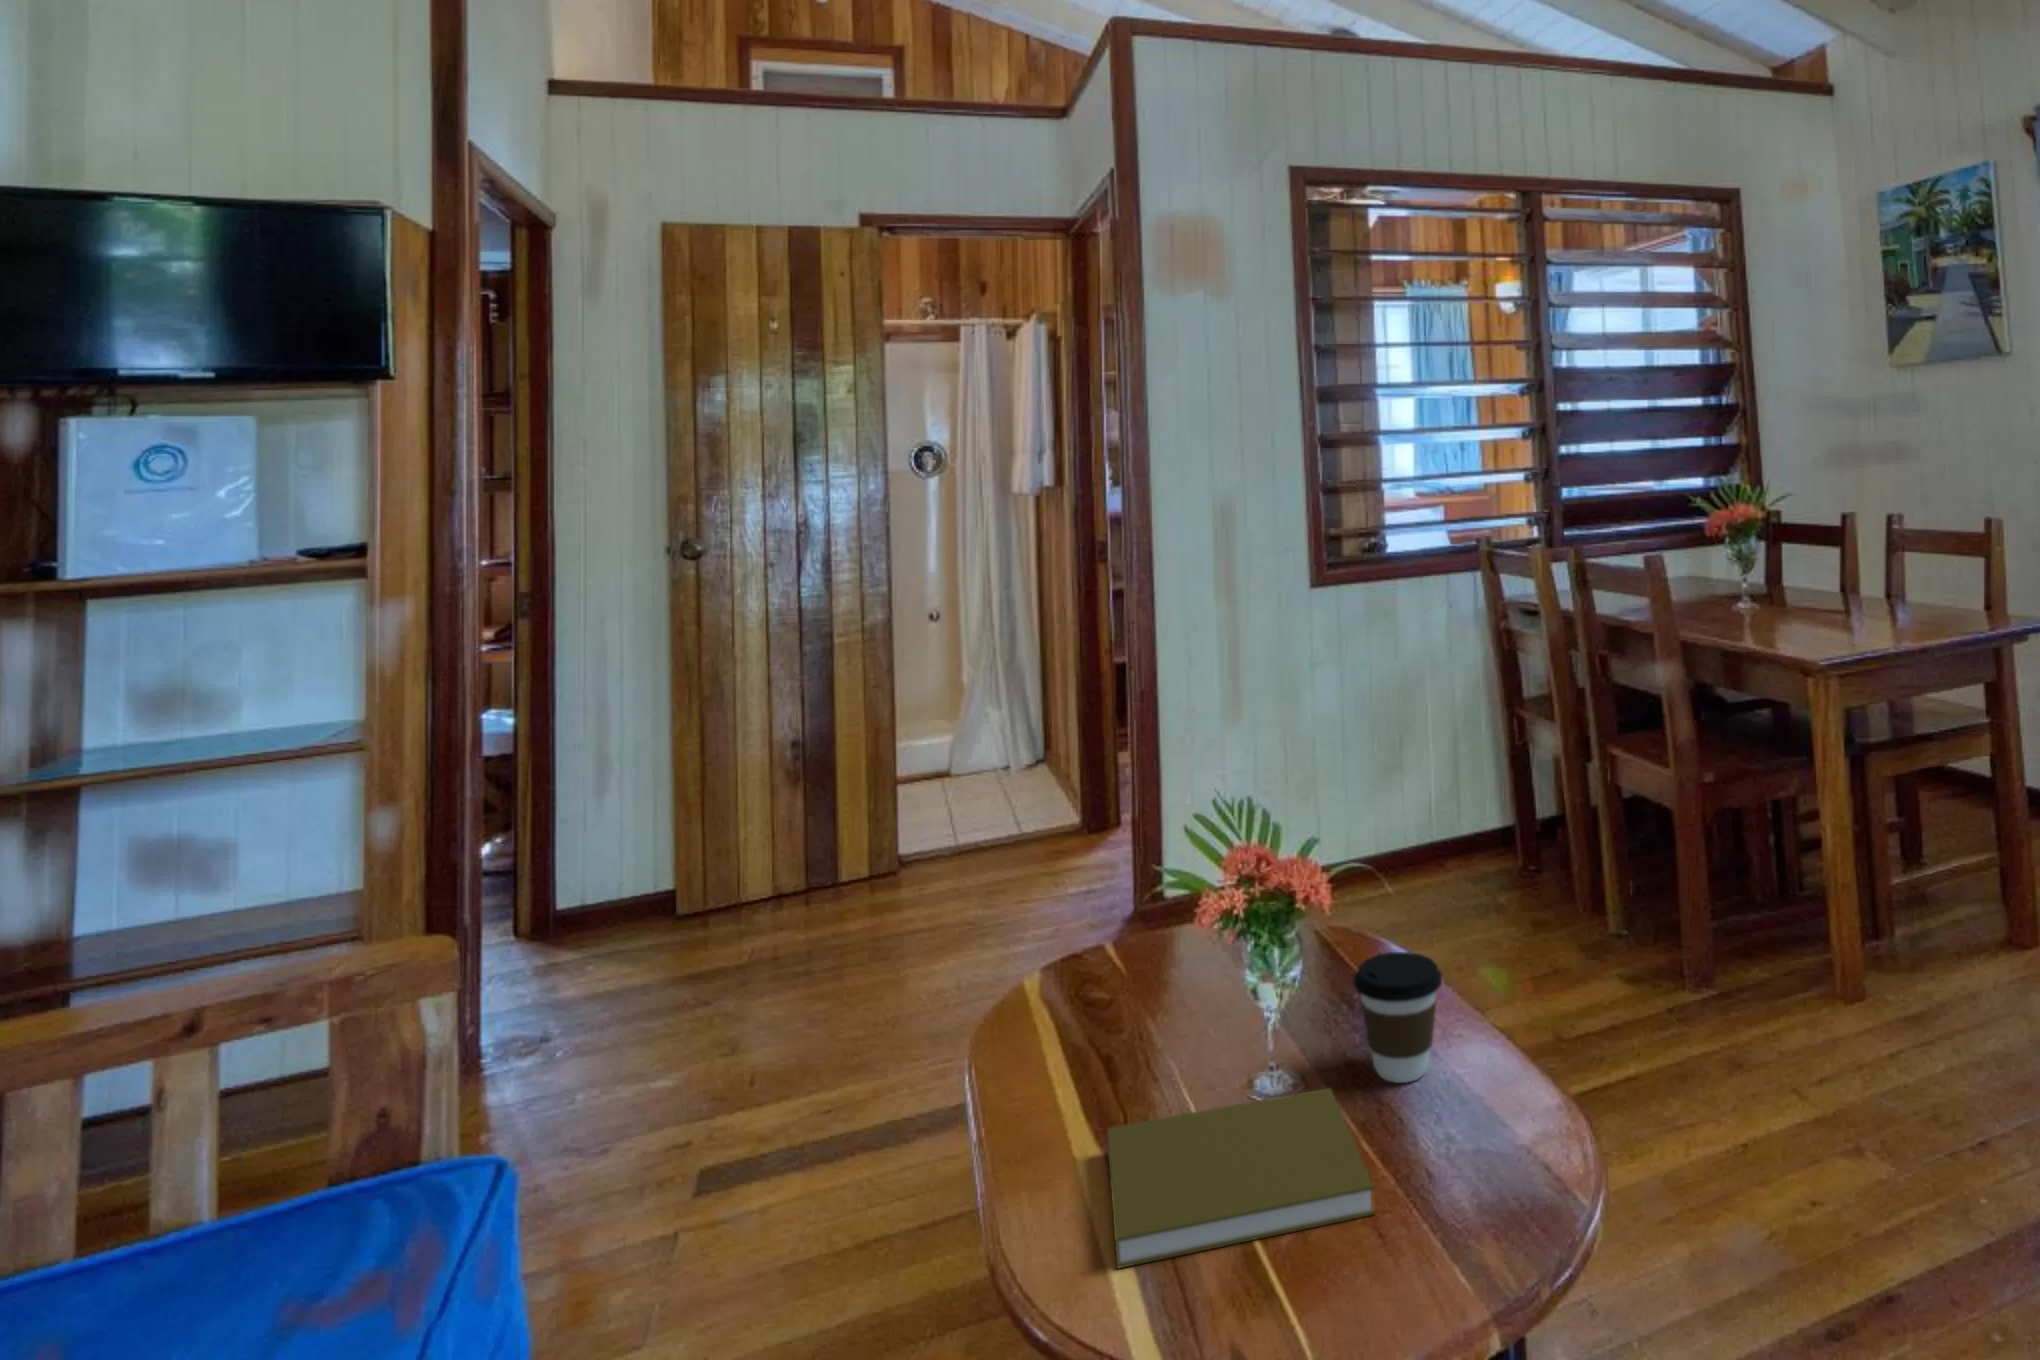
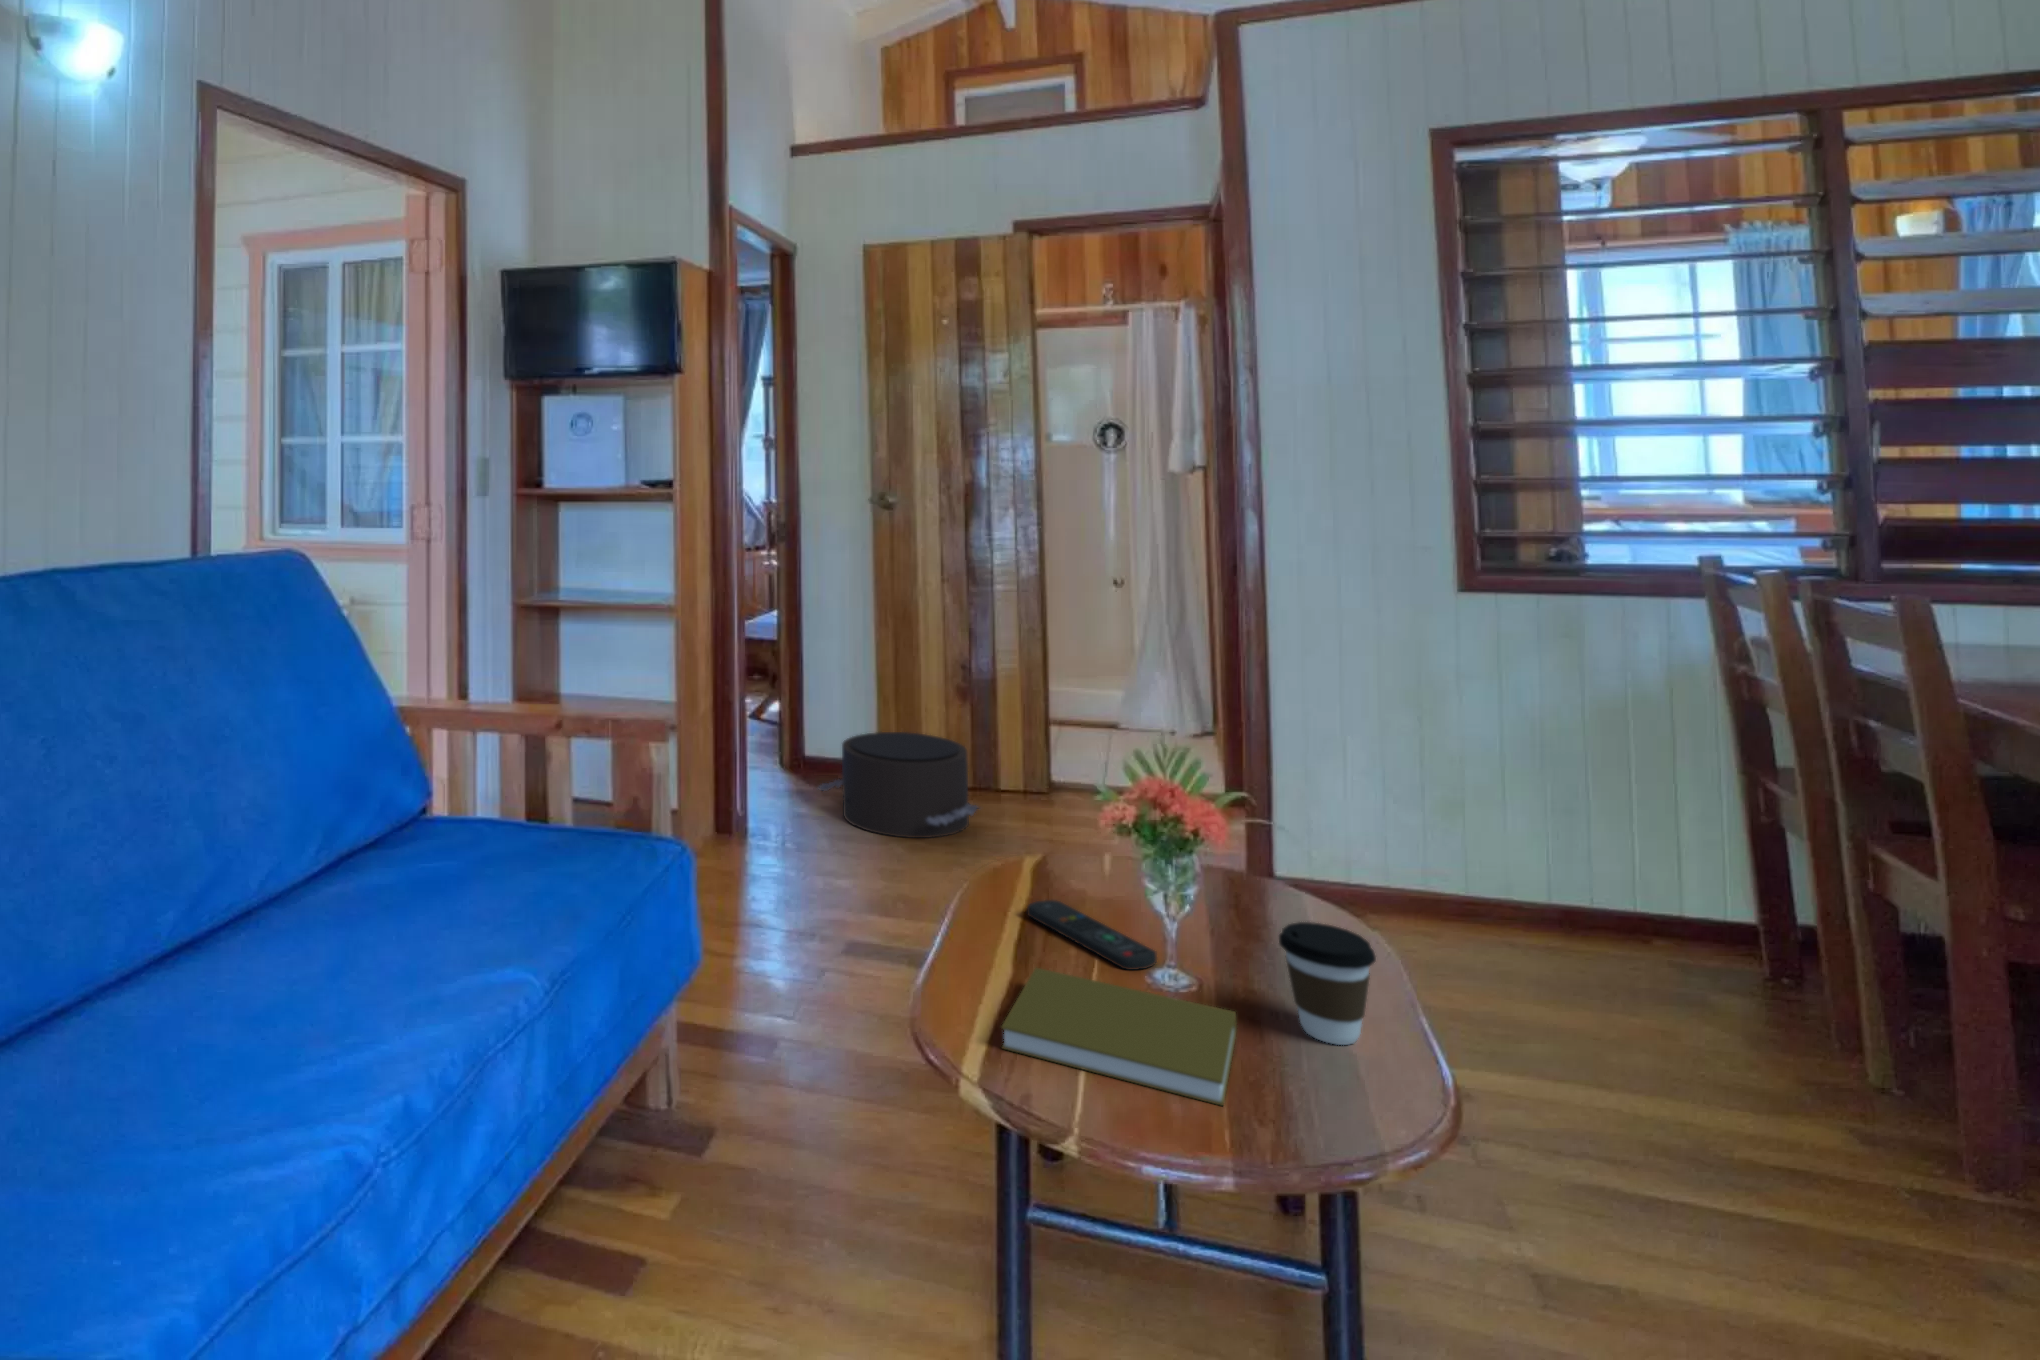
pouf: none [587,839,829,991] -> present [818,732,978,838]
remote control: none [1044,1021,1210,1082] -> present [1027,900,1157,970]

